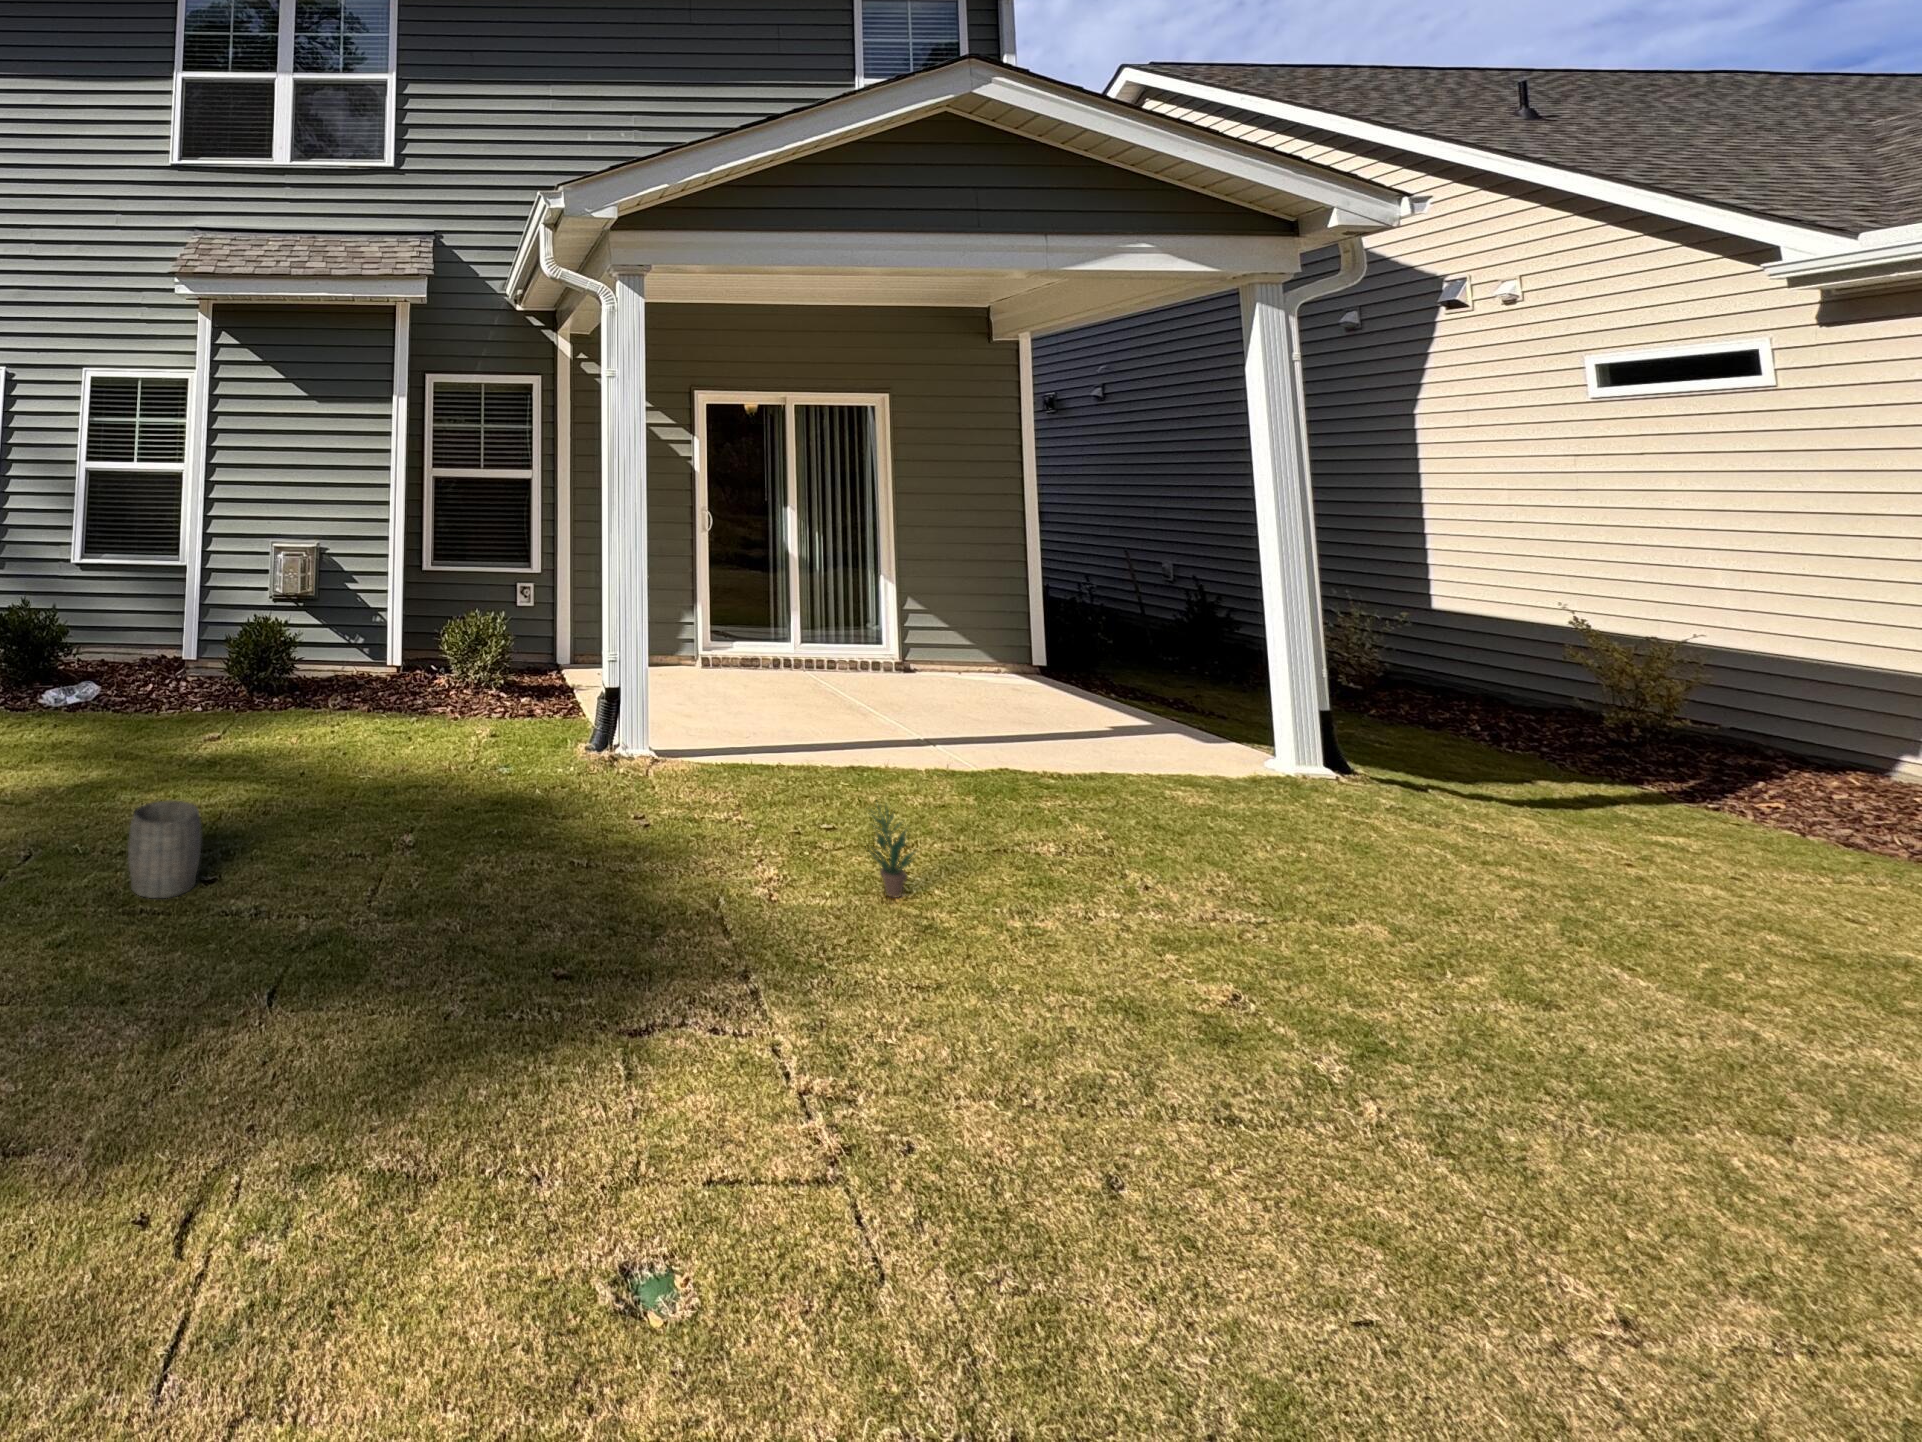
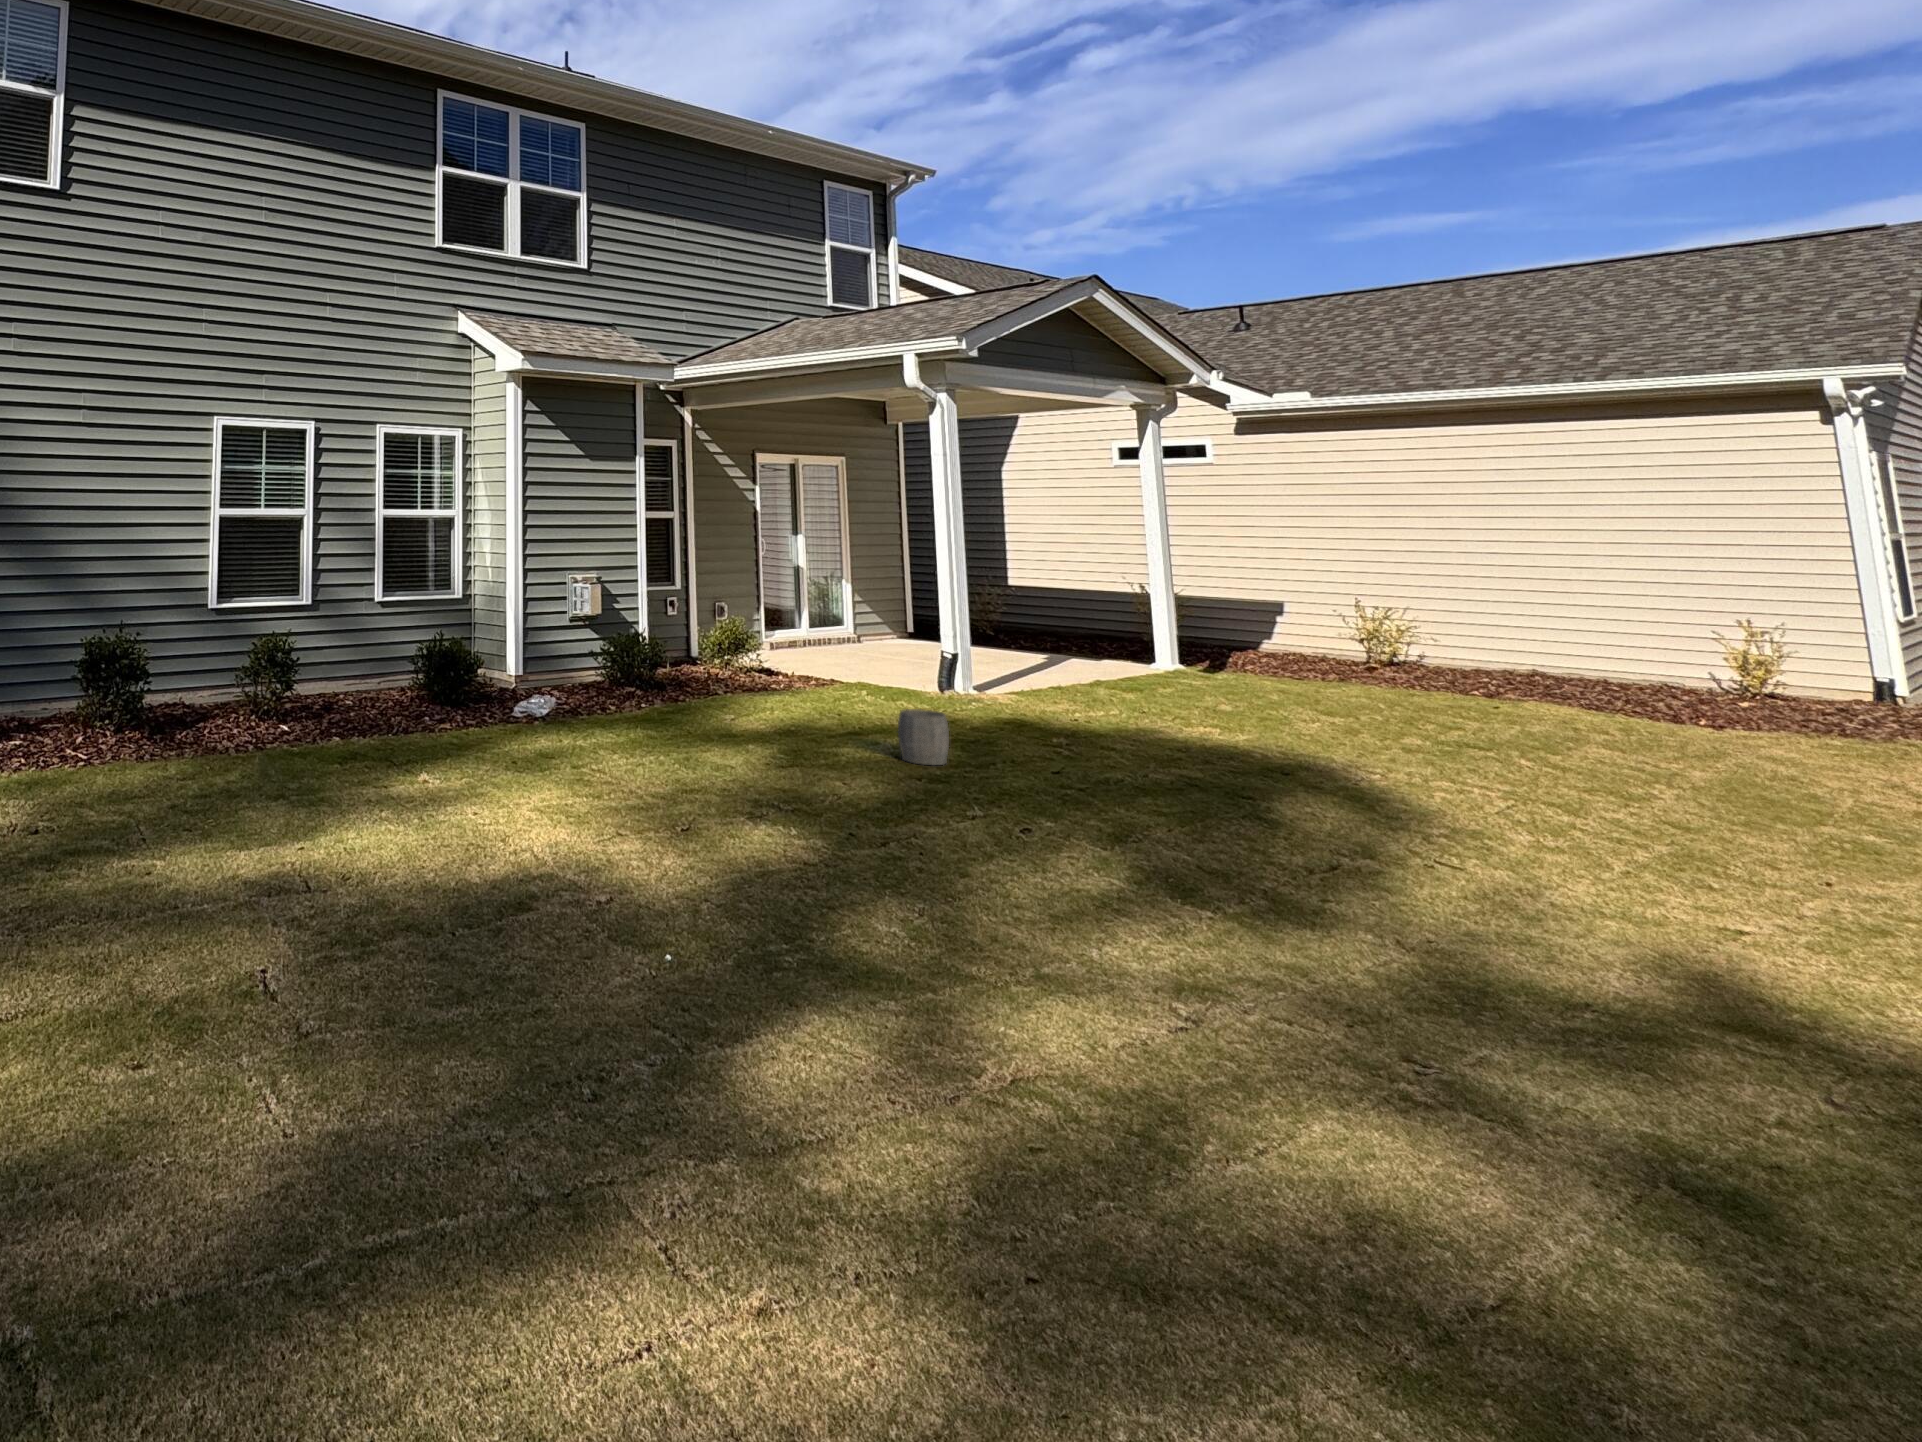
potted plant: present [868,804,915,898] -> none [1145,665,1174,715]

